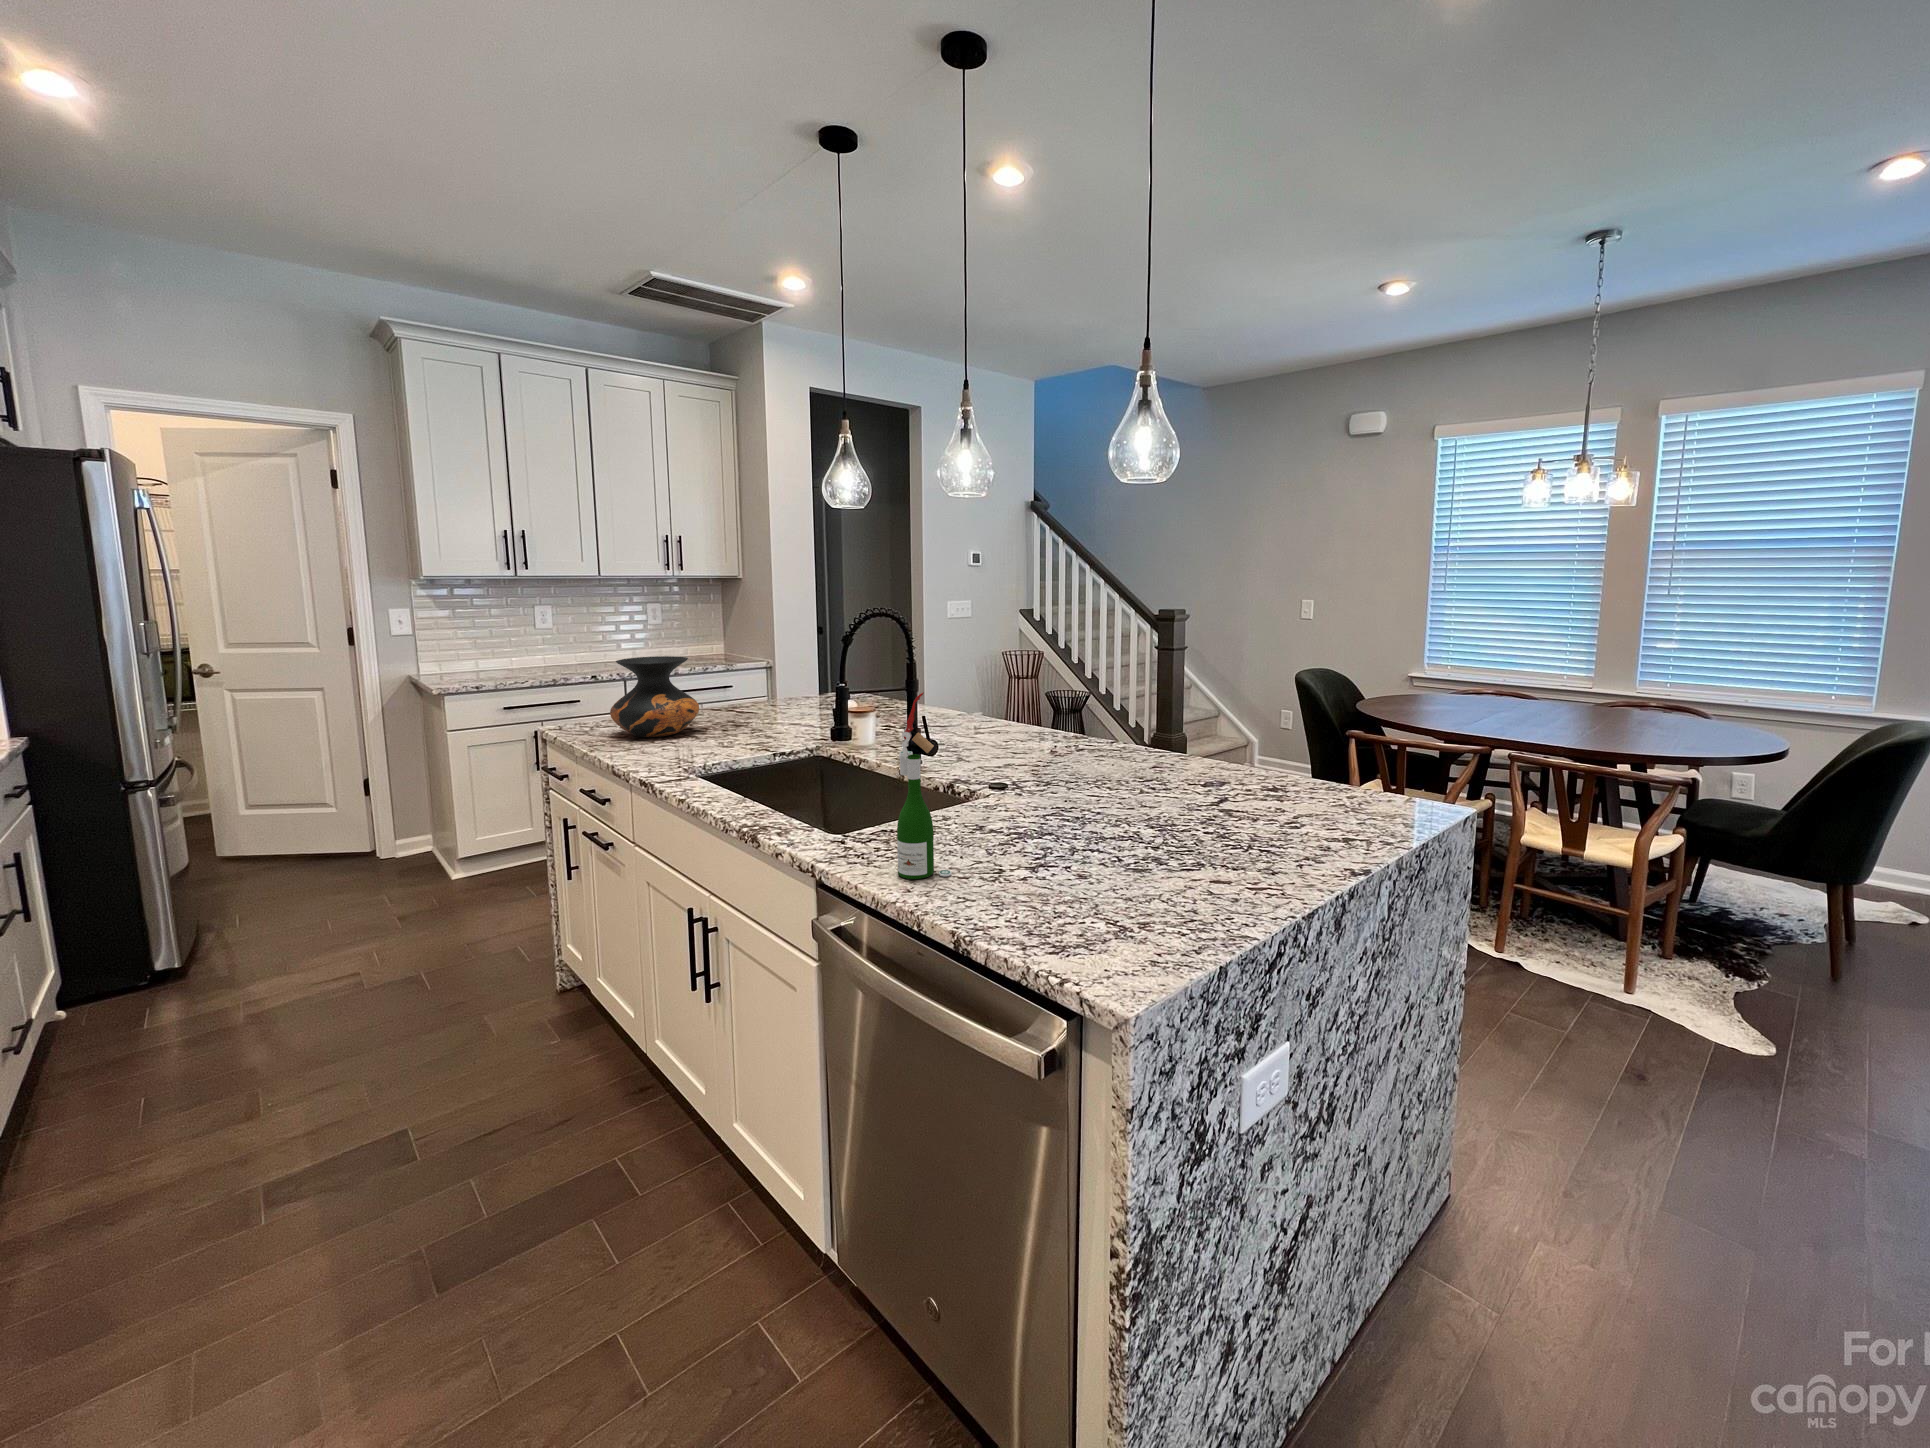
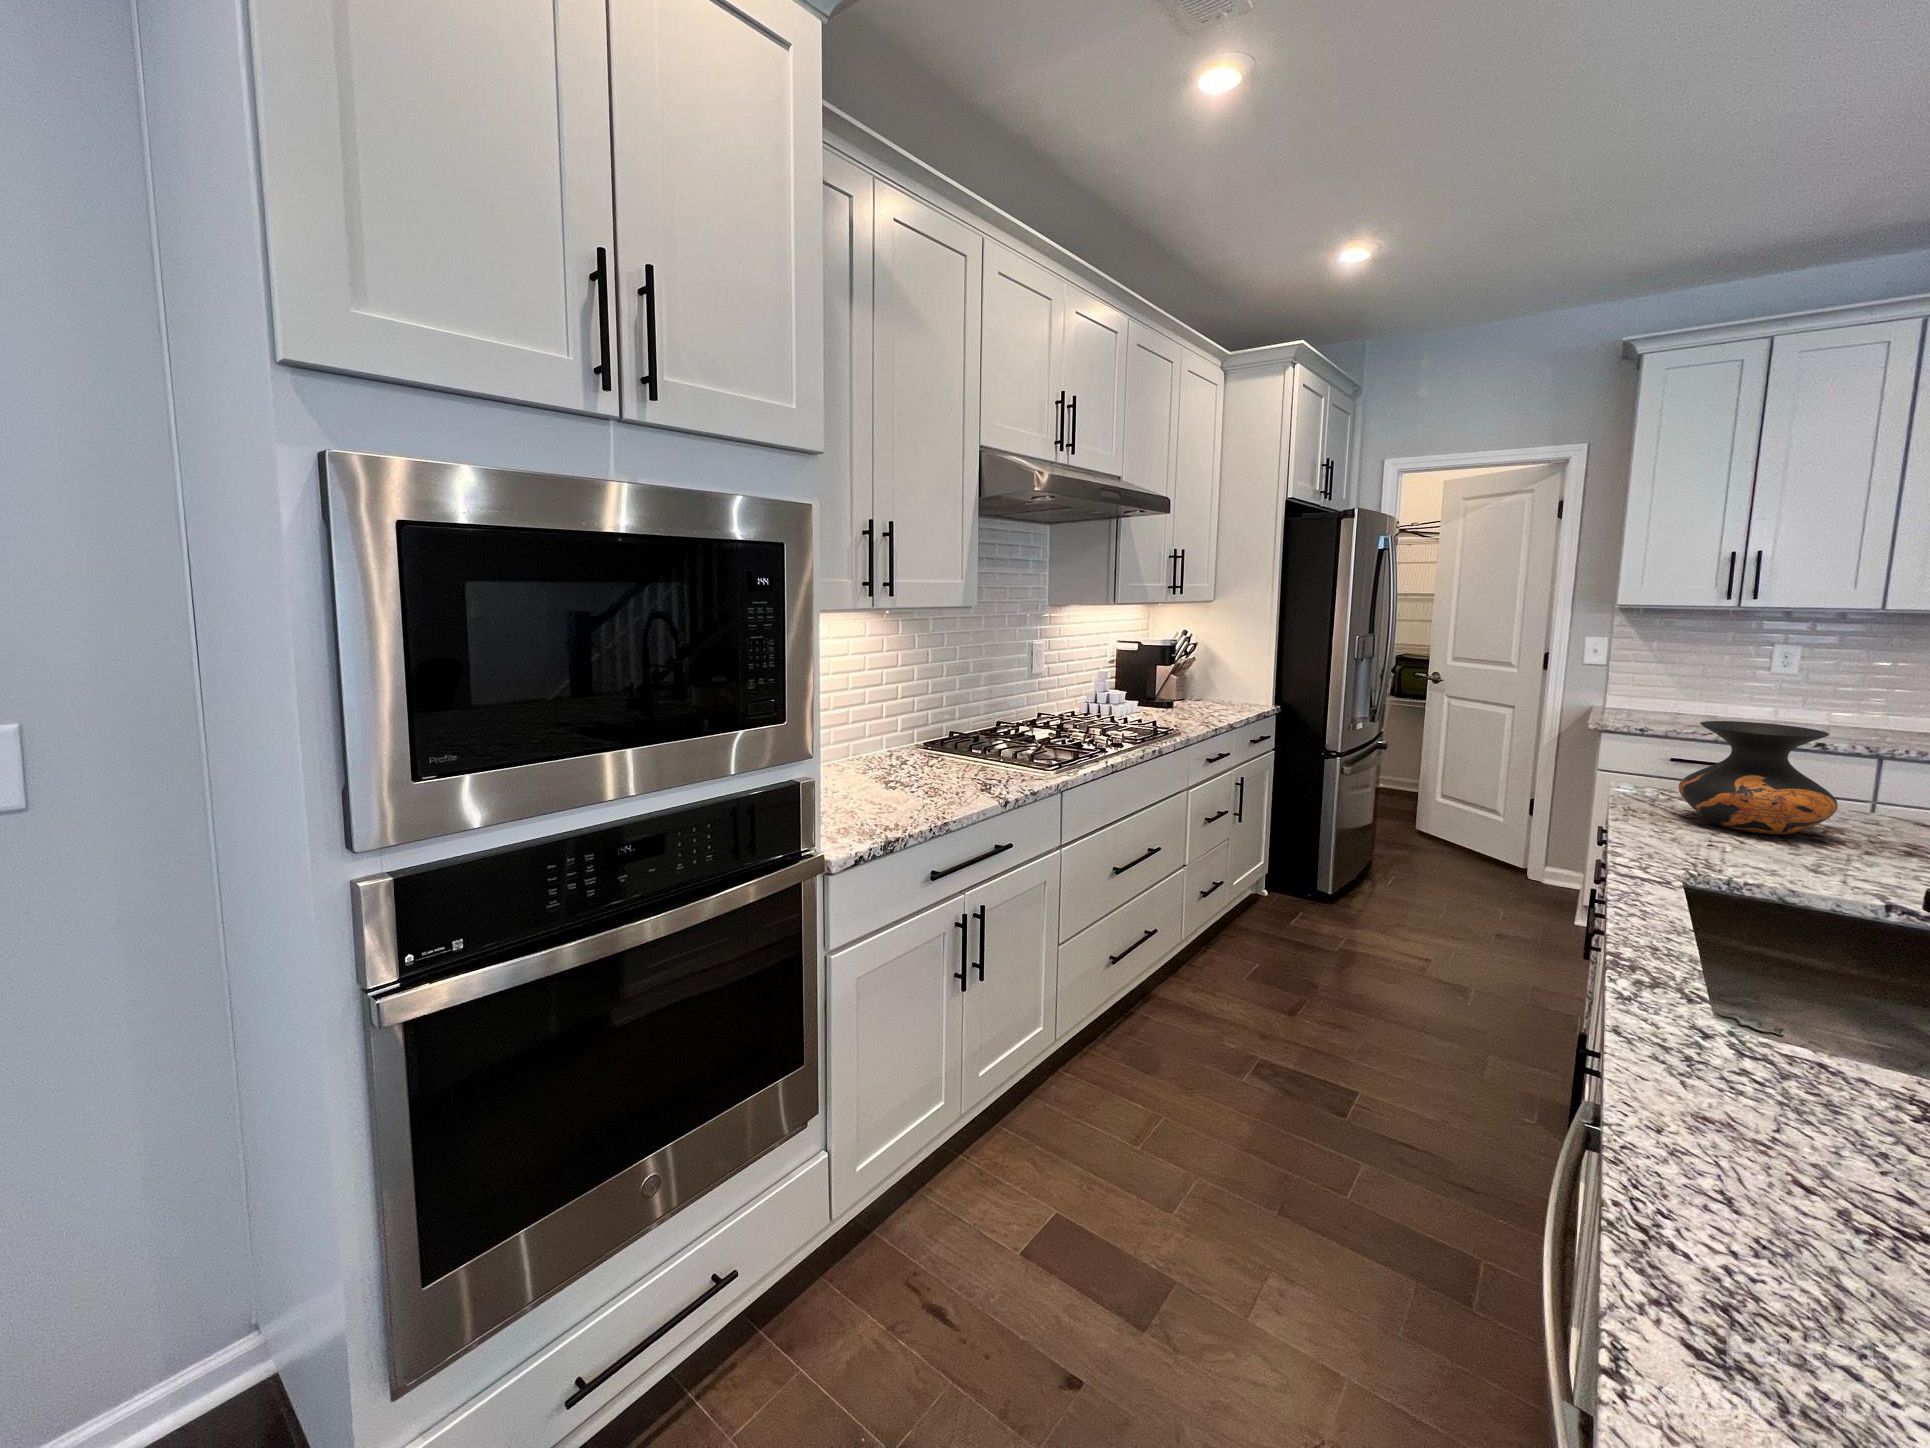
wine bottle: present [897,692,951,879] -> none [1691,841,1799,1170]

